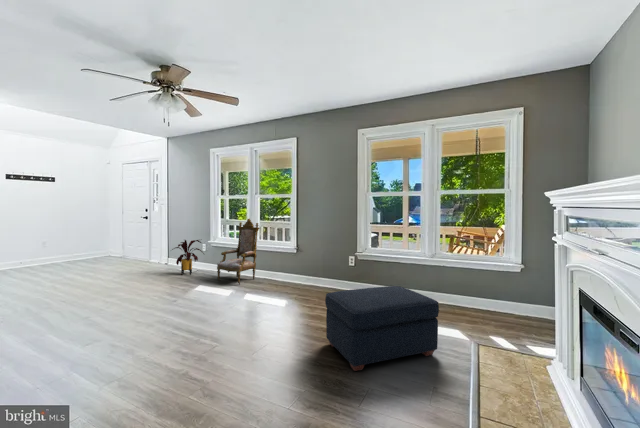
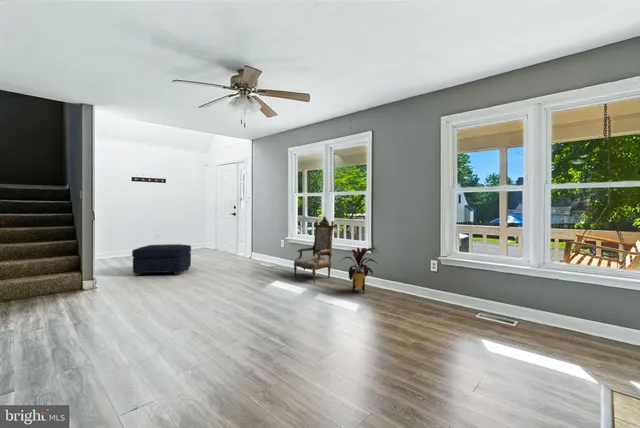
house plant: present [172,240,204,275] -> present [343,248,376,293]
ottoman: present [325,286,439,371] -> present [132,244,191,276]

